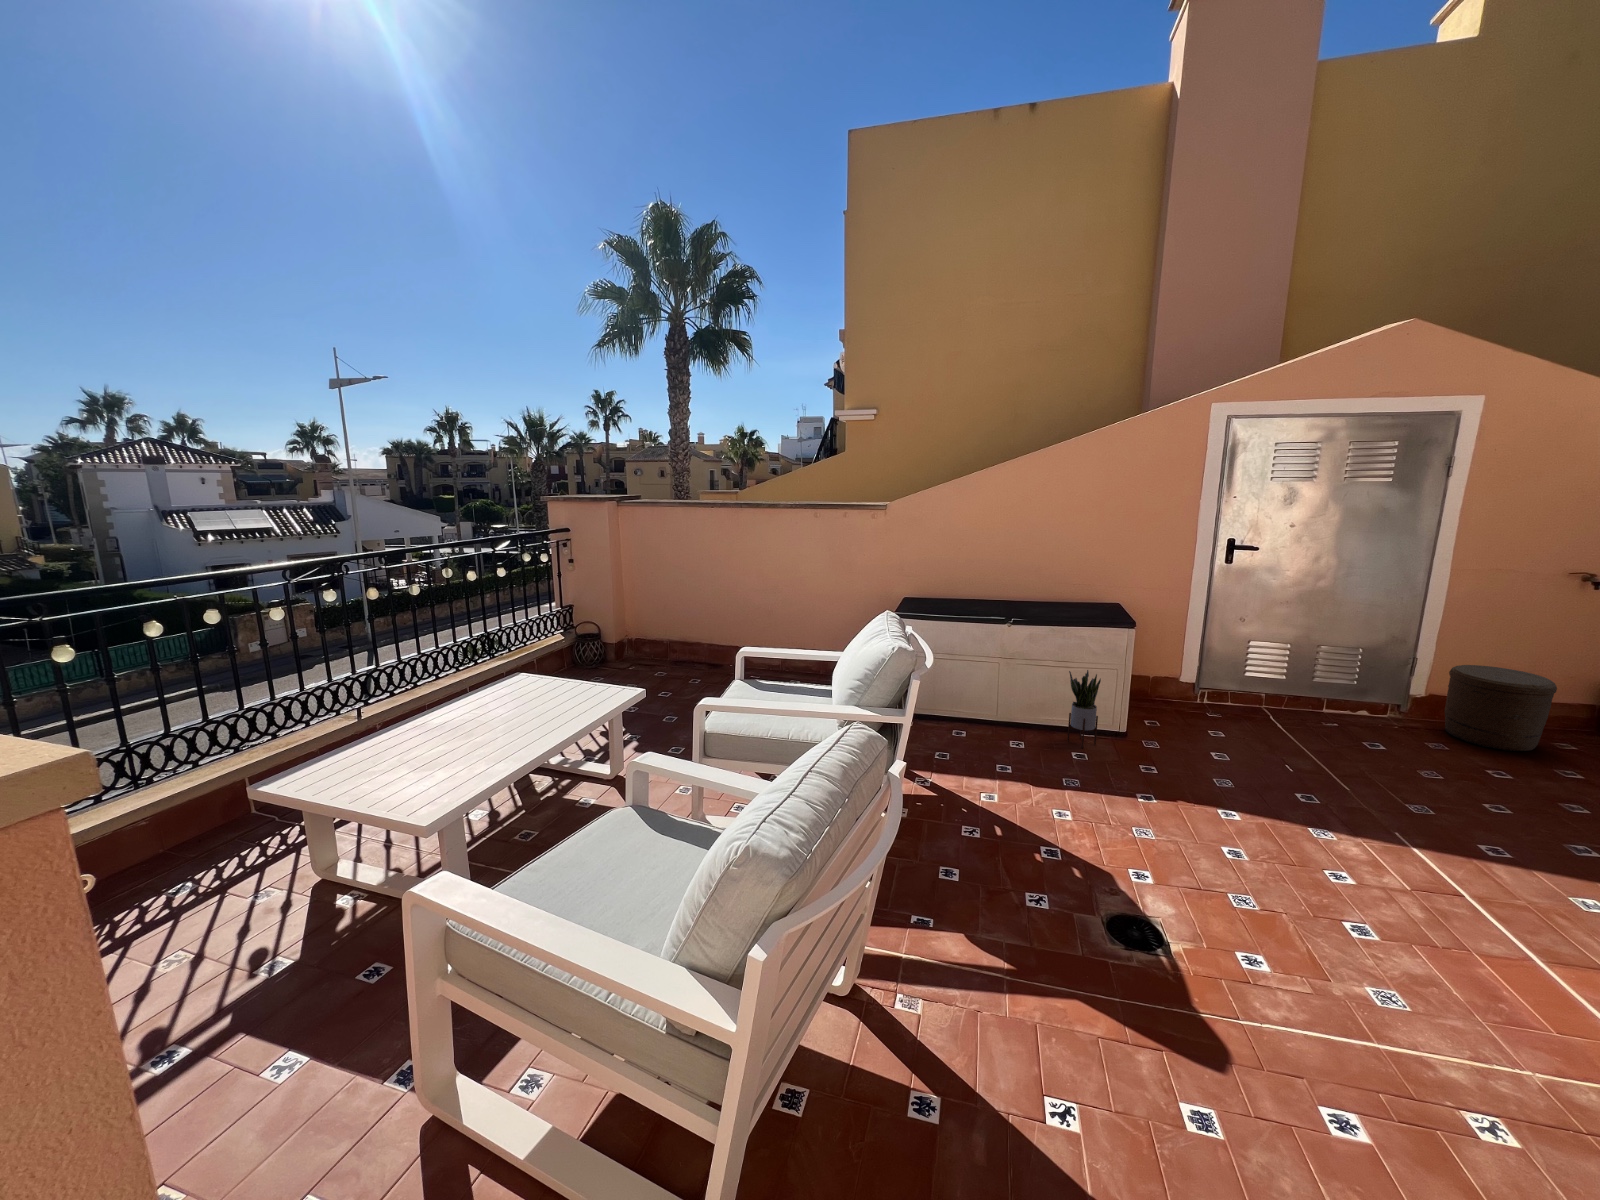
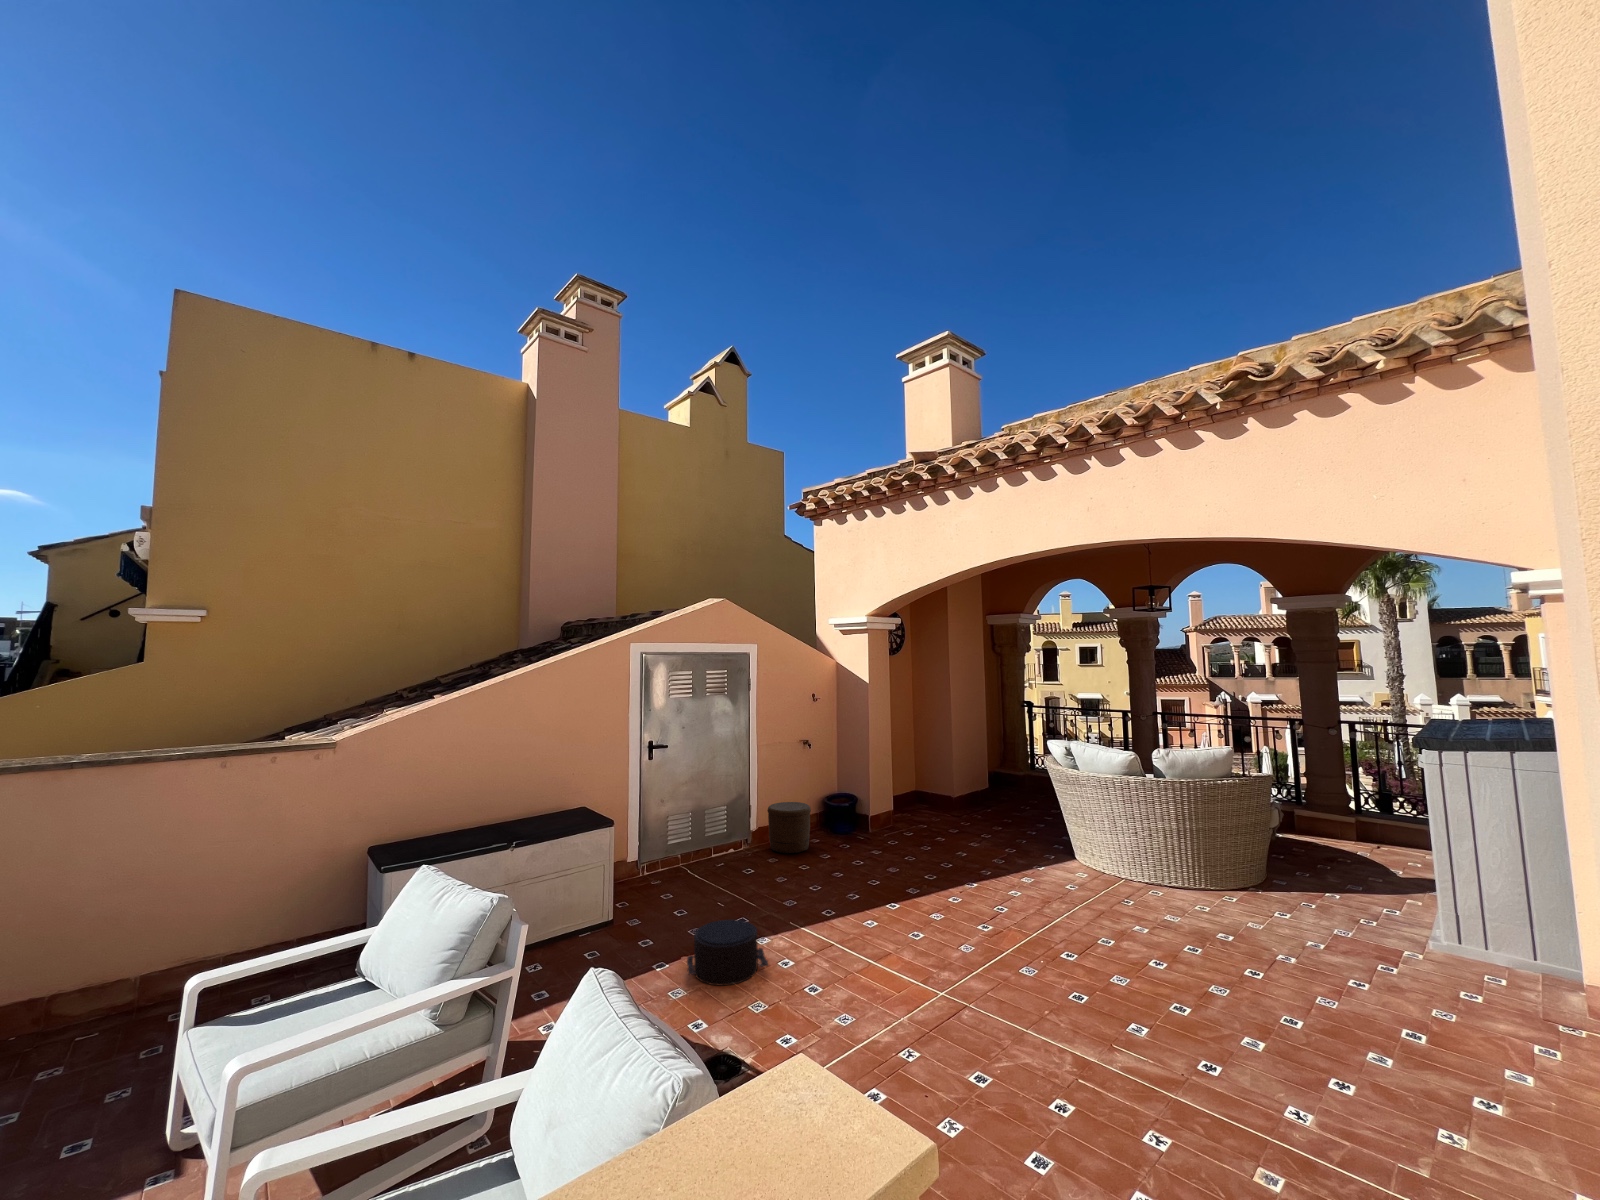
potted plant: present [1067,670,1101,748] -> none [571,872,595,949]
pouf: none [1165,774,1301,865] -> present [687,920,768,986]

